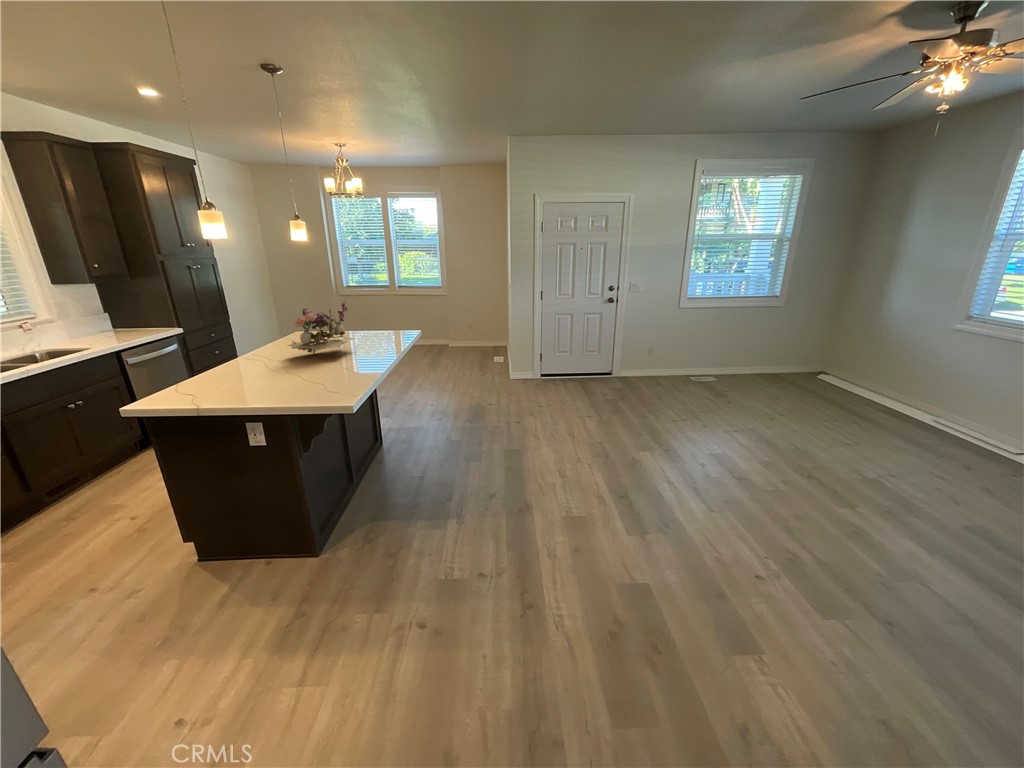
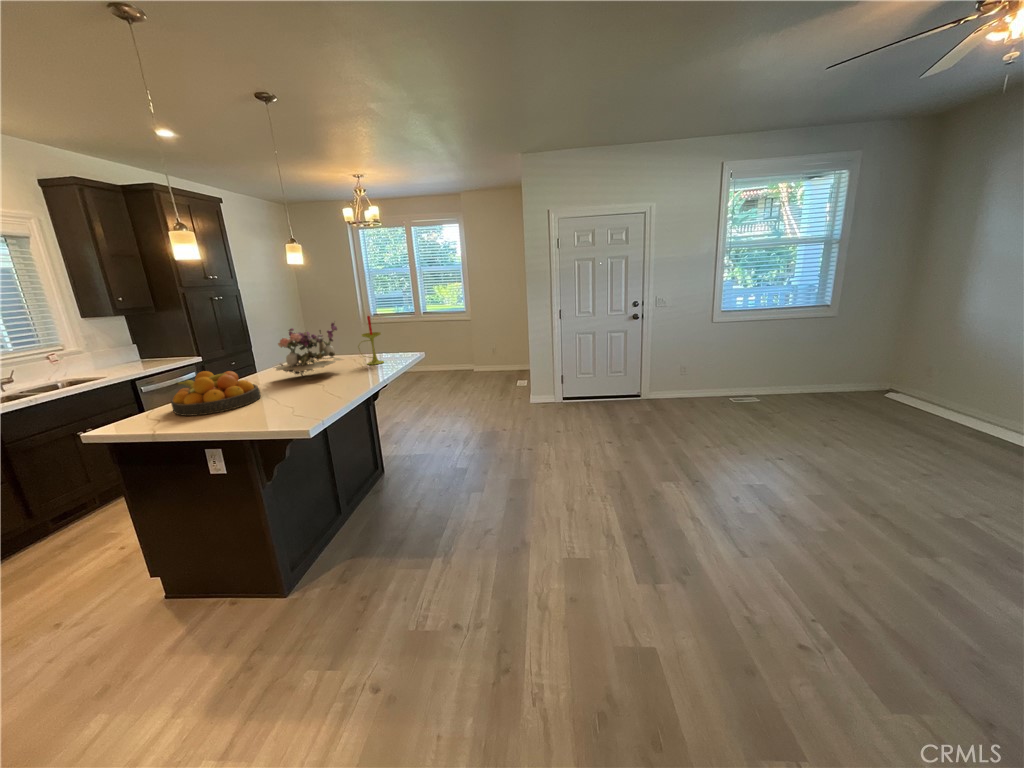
candle: none [365,296,389,344] -> present [358,316,384,365]
fruit bowl: none [207,350,288,392] -> present [171,371,261,416]

